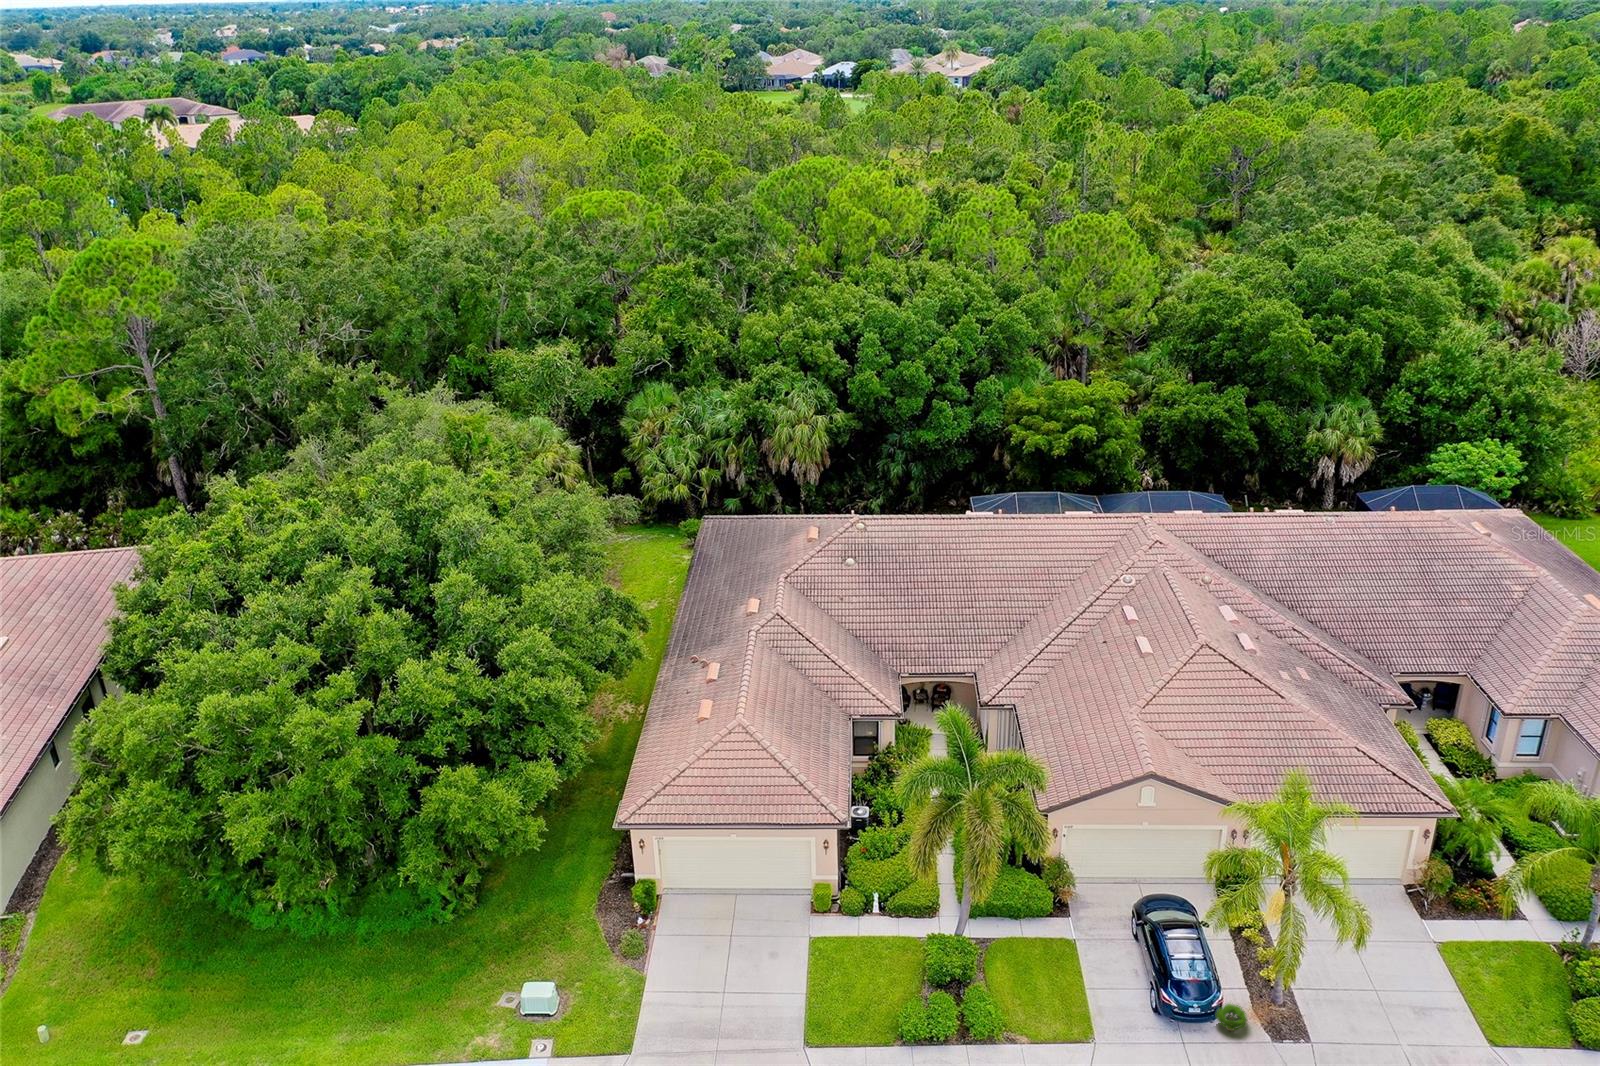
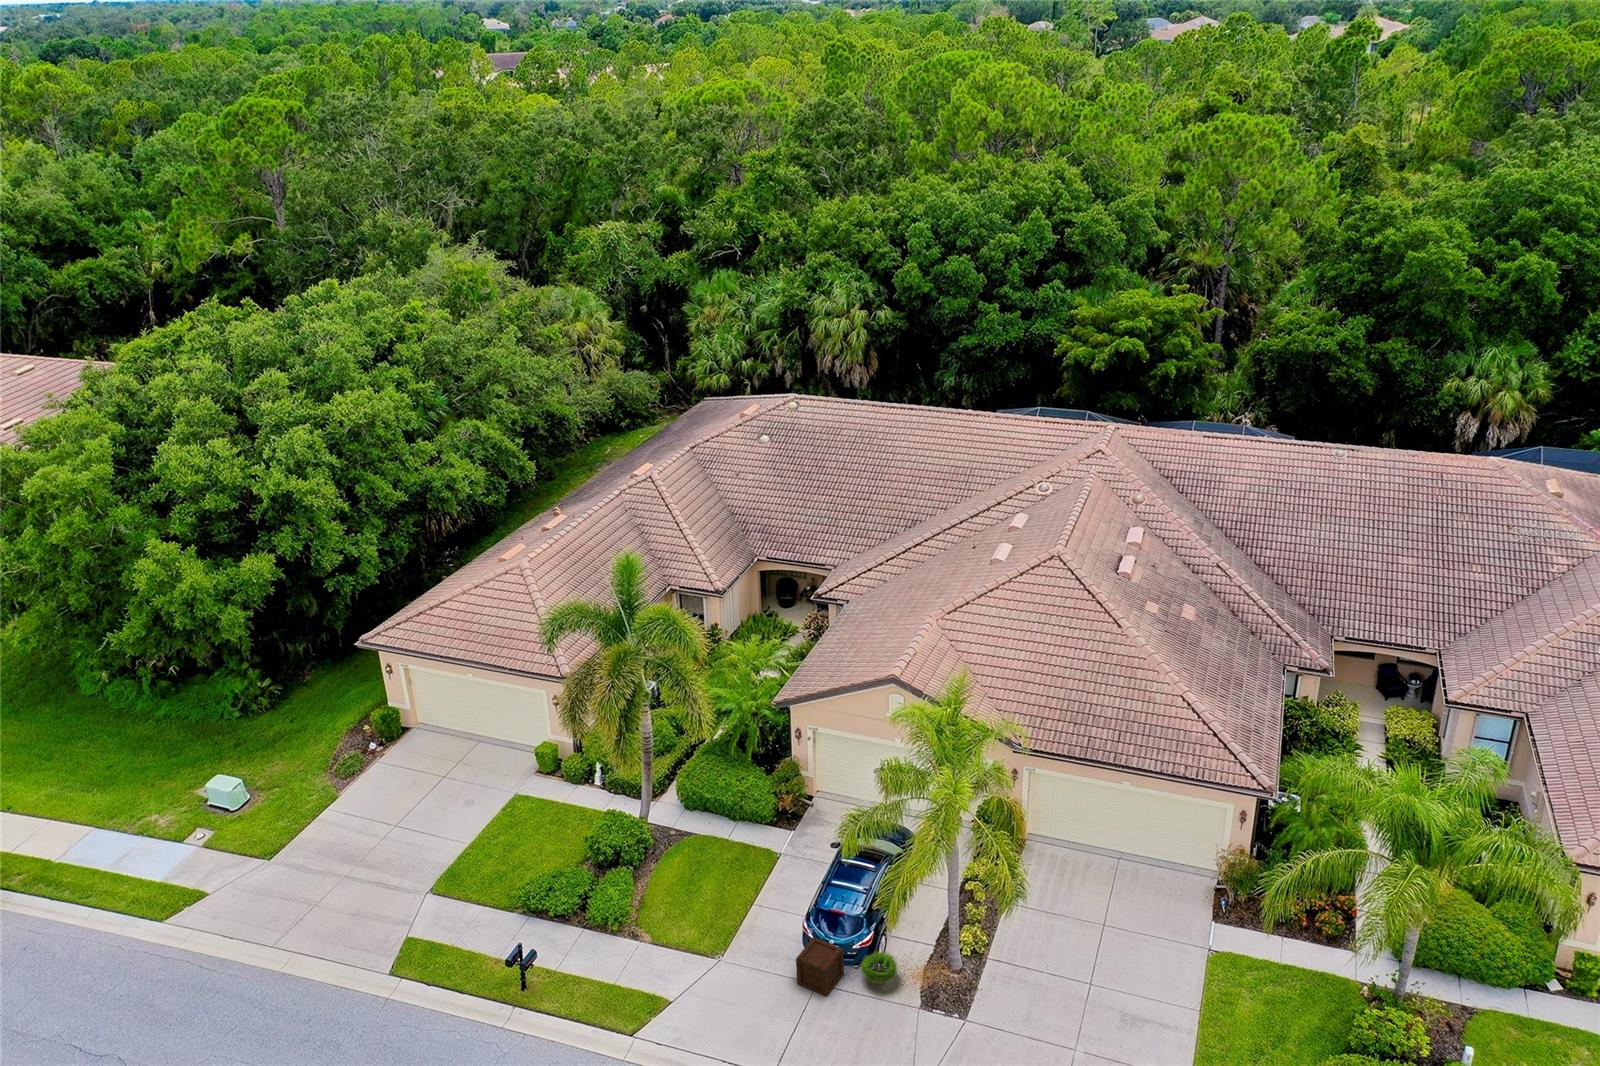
wooden crate: none [1171,1005,1204,1051] -> present [796,937,844,996]

